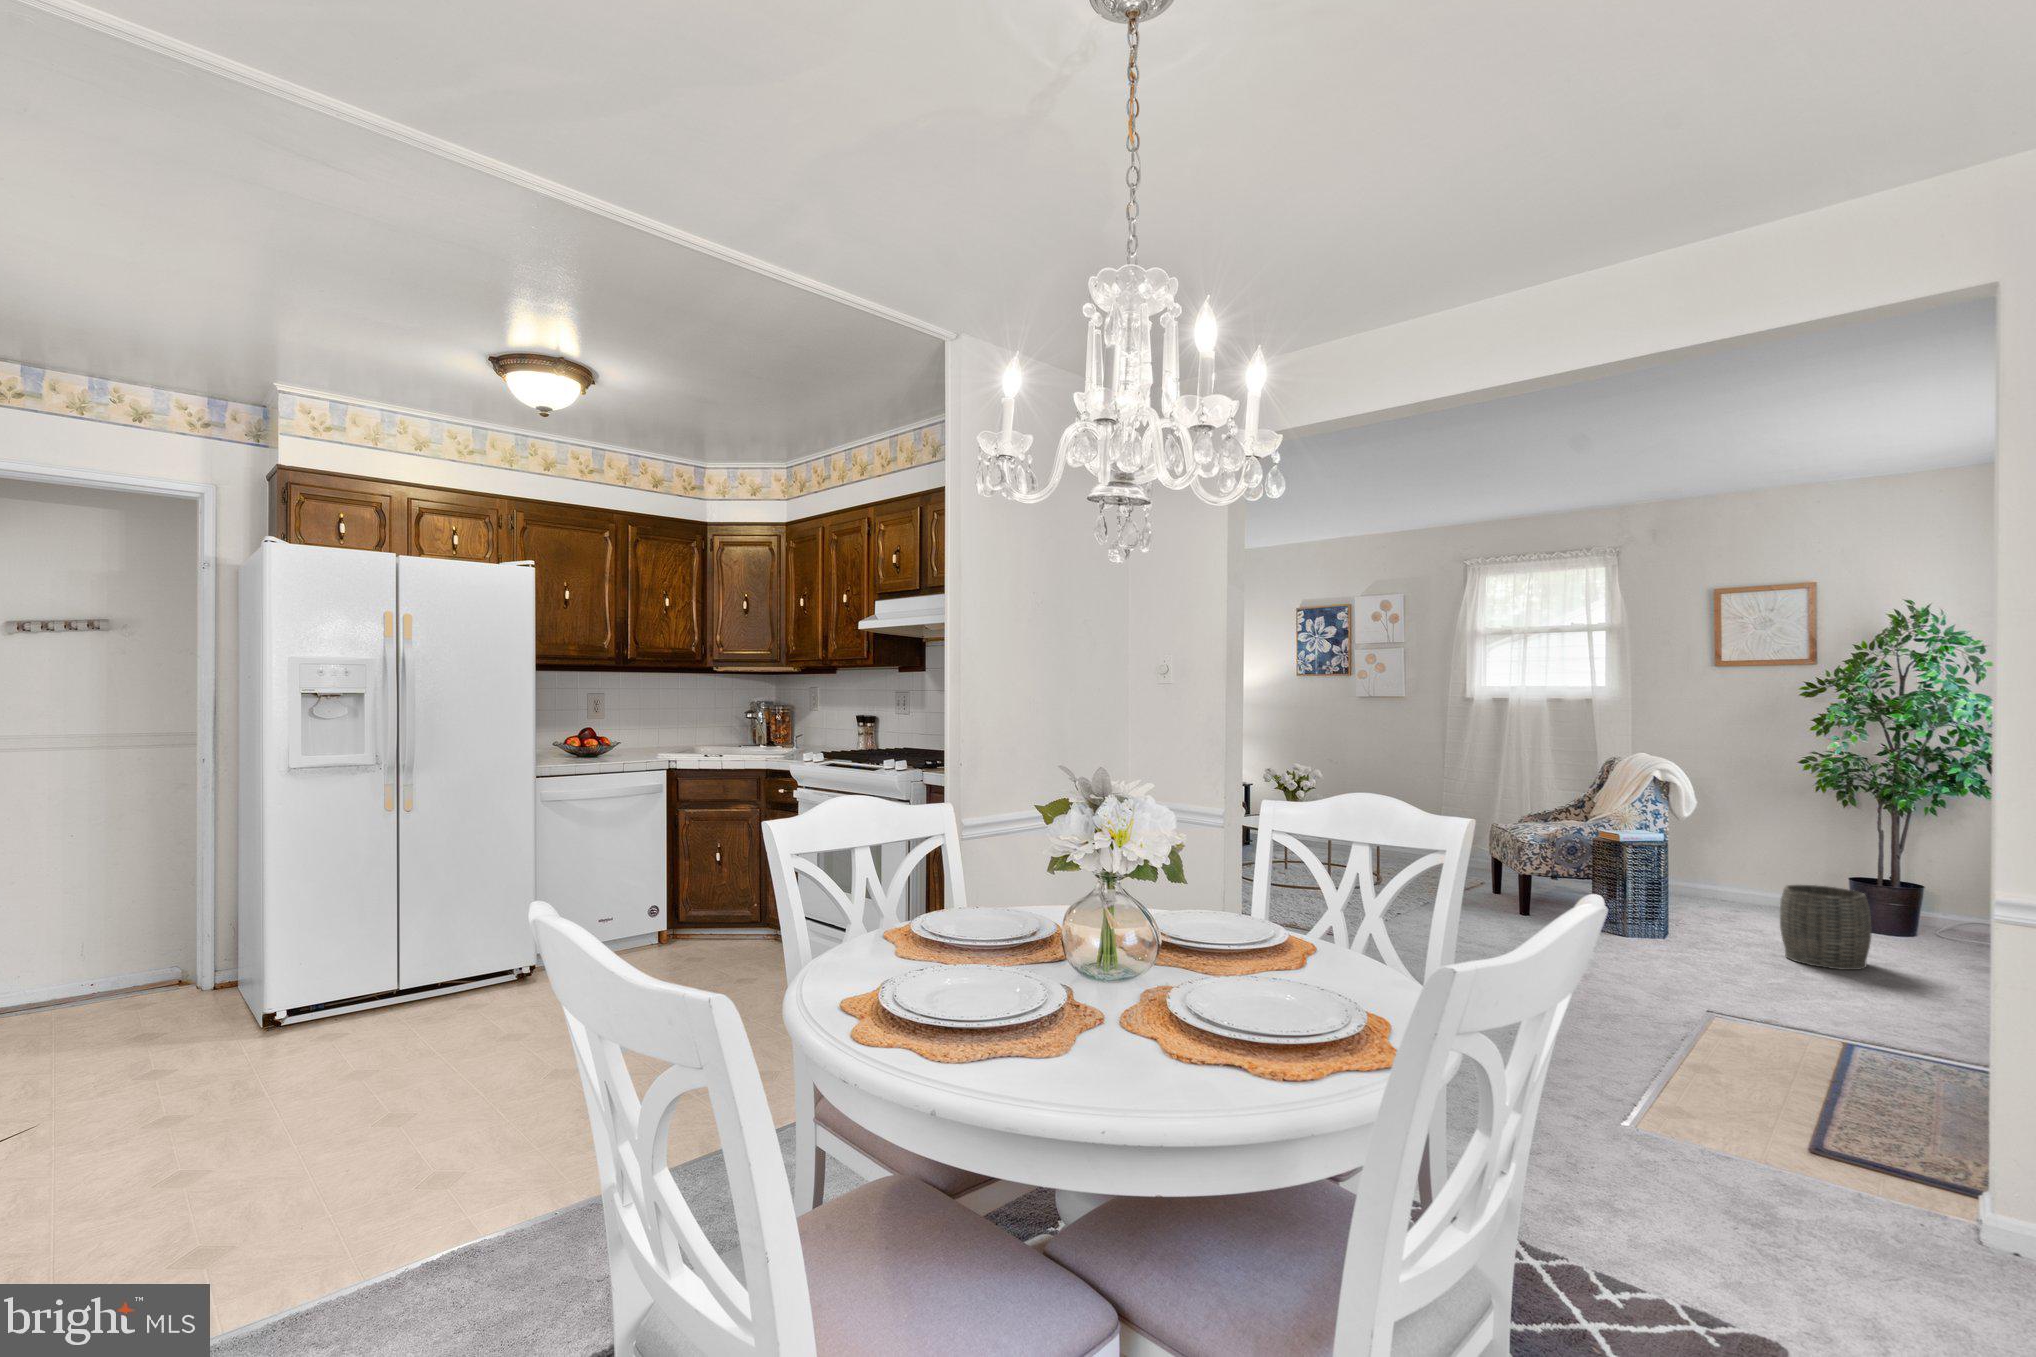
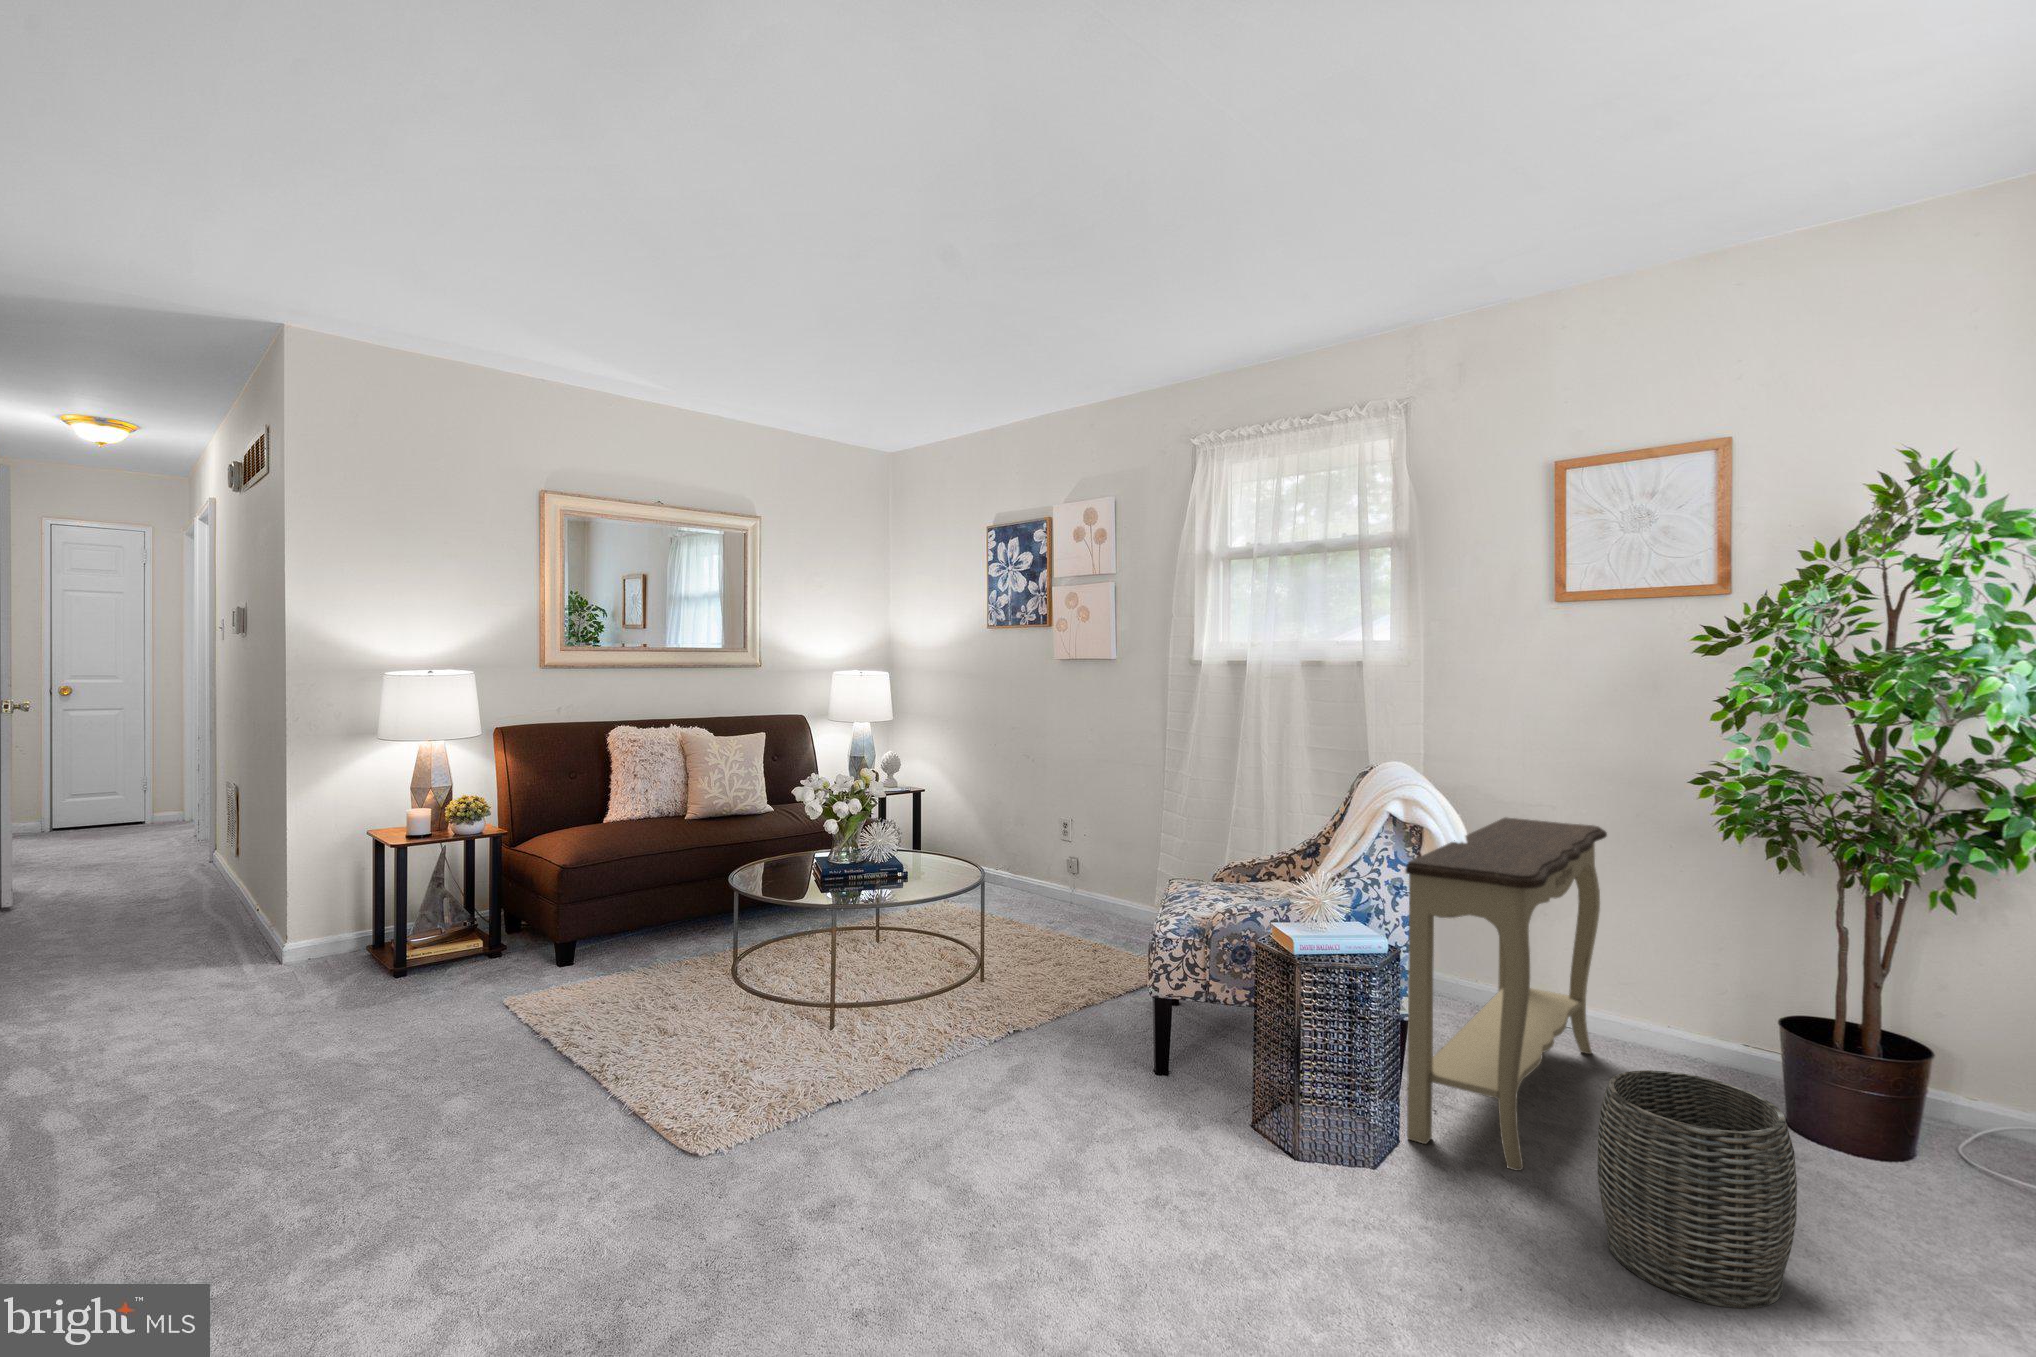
console table: none [1669,785,1750,942] -> present [1406,817,1607,1171]

